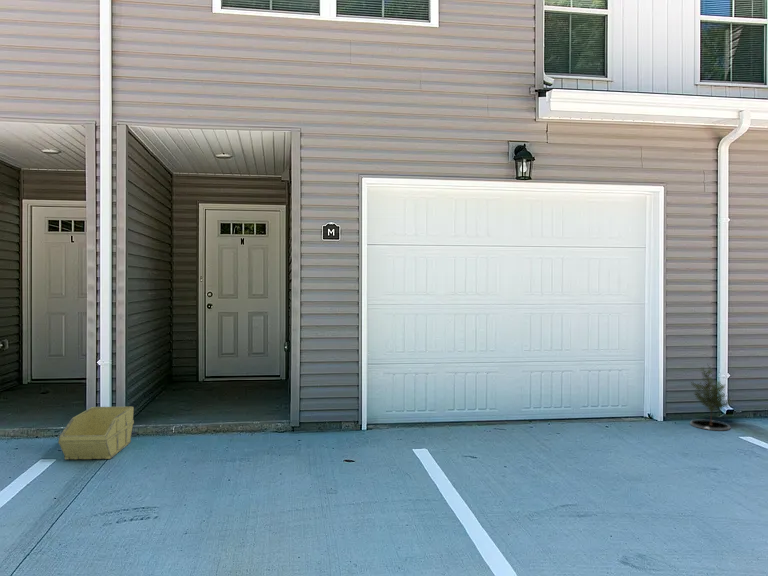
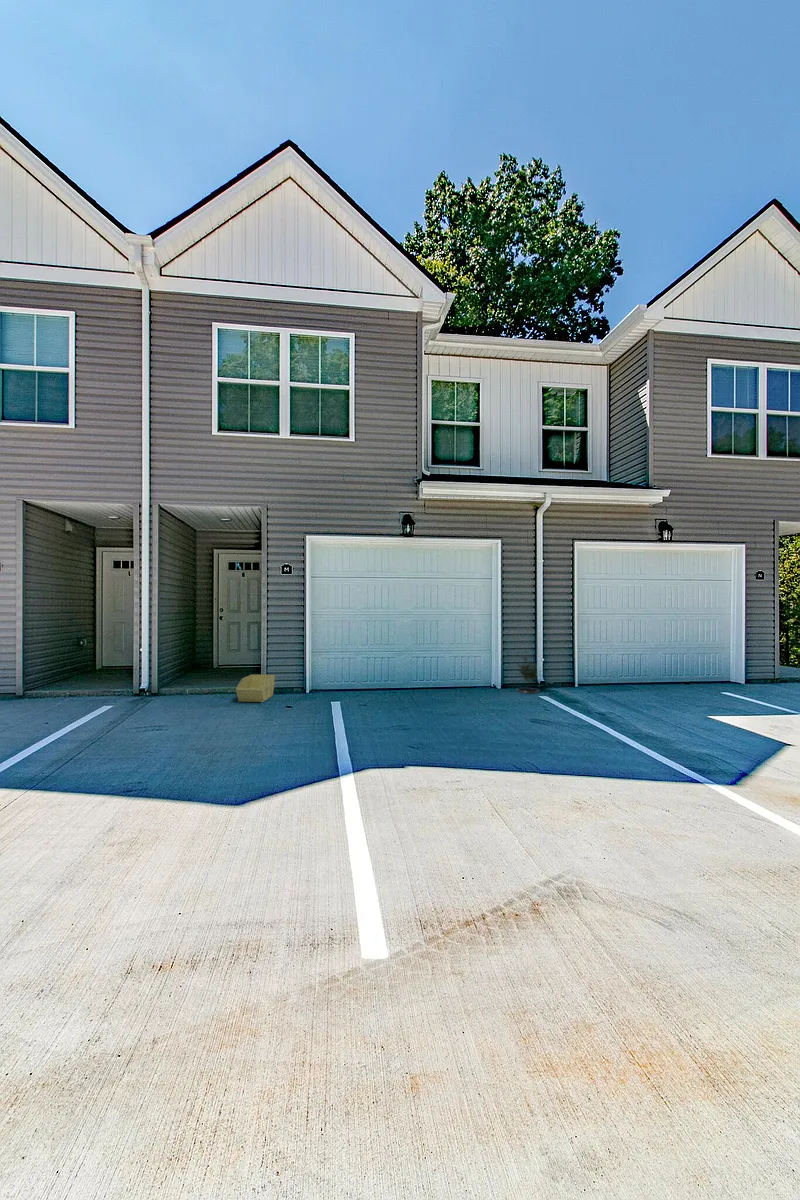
storage bin: present [58,407,134,460] -> present [236,674,275,702]

